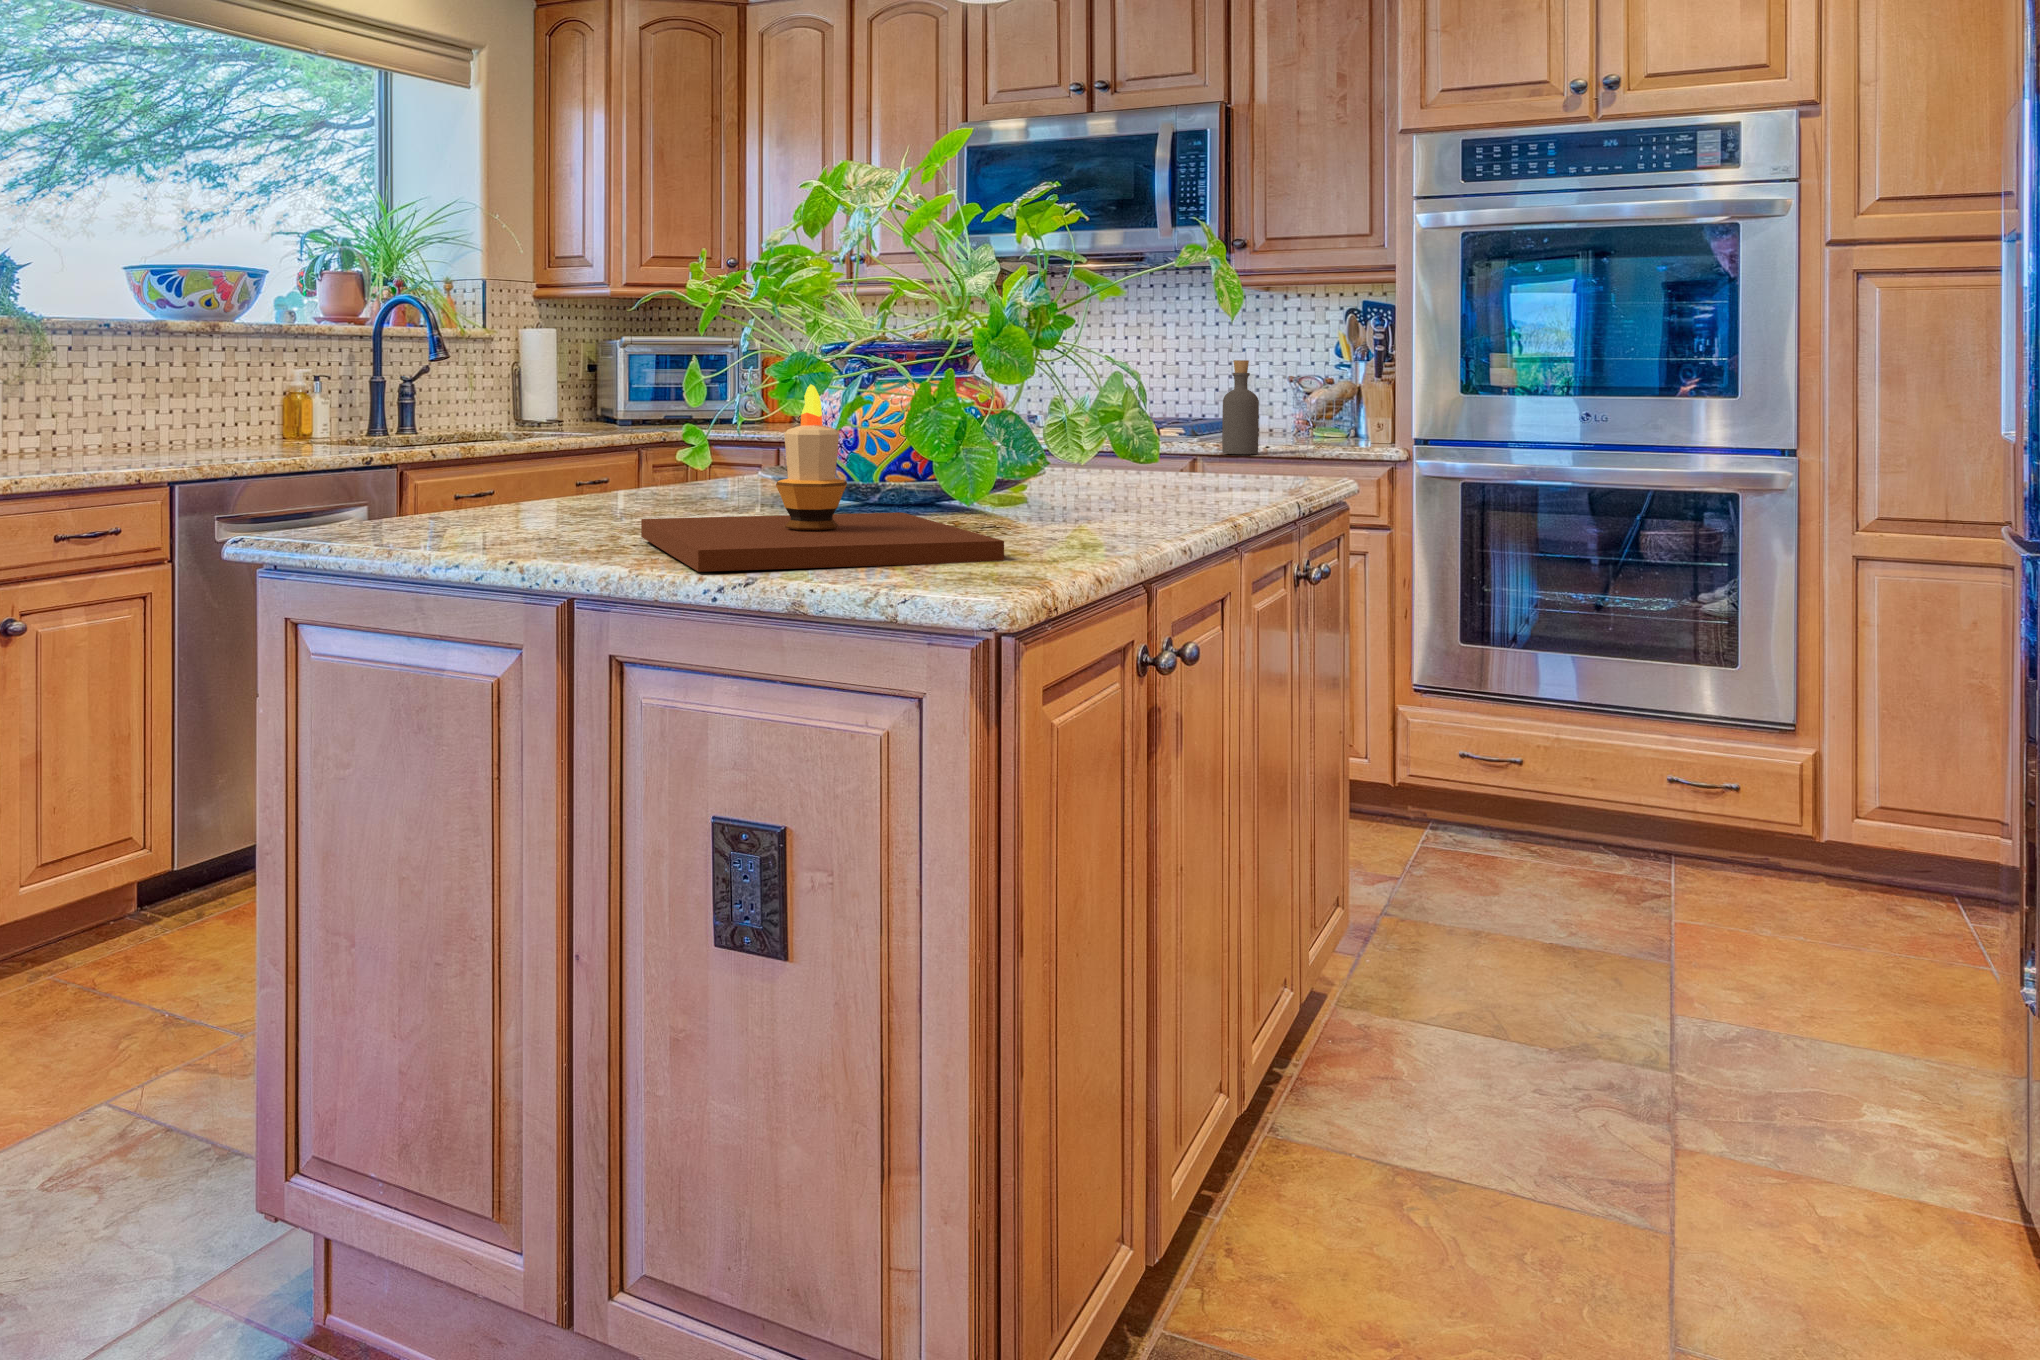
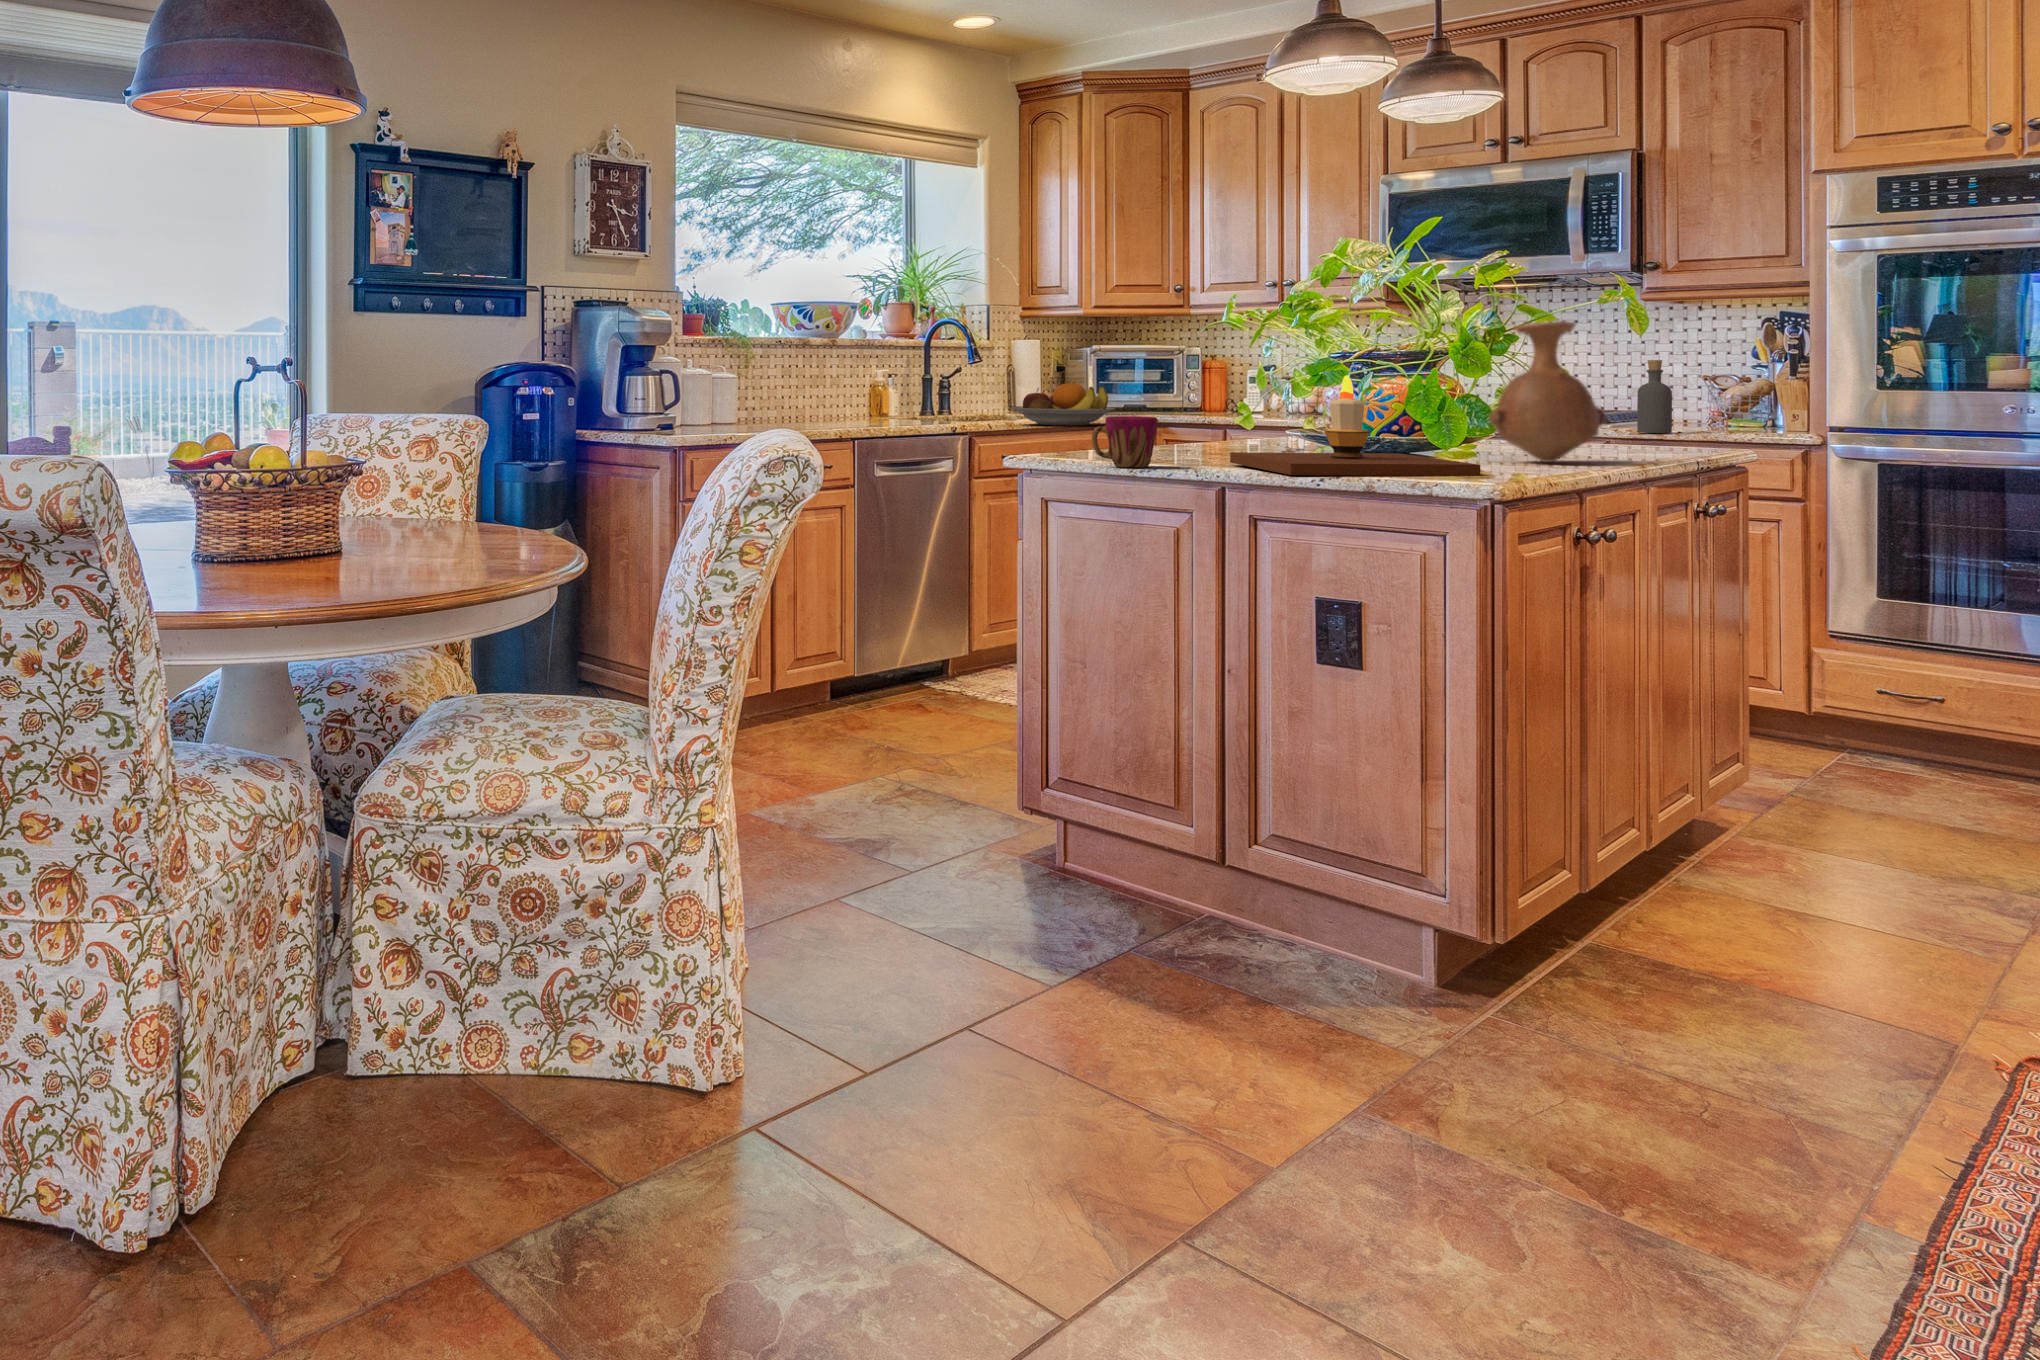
vase: none [1032,298,1186,520] -> present [1489,321,1605,462]
fruit bowl: none [482,389,623,450] -> present [1011,383,1115,426]
cup: none [398,459,510,555] -> present [1092,416,1158,468]

